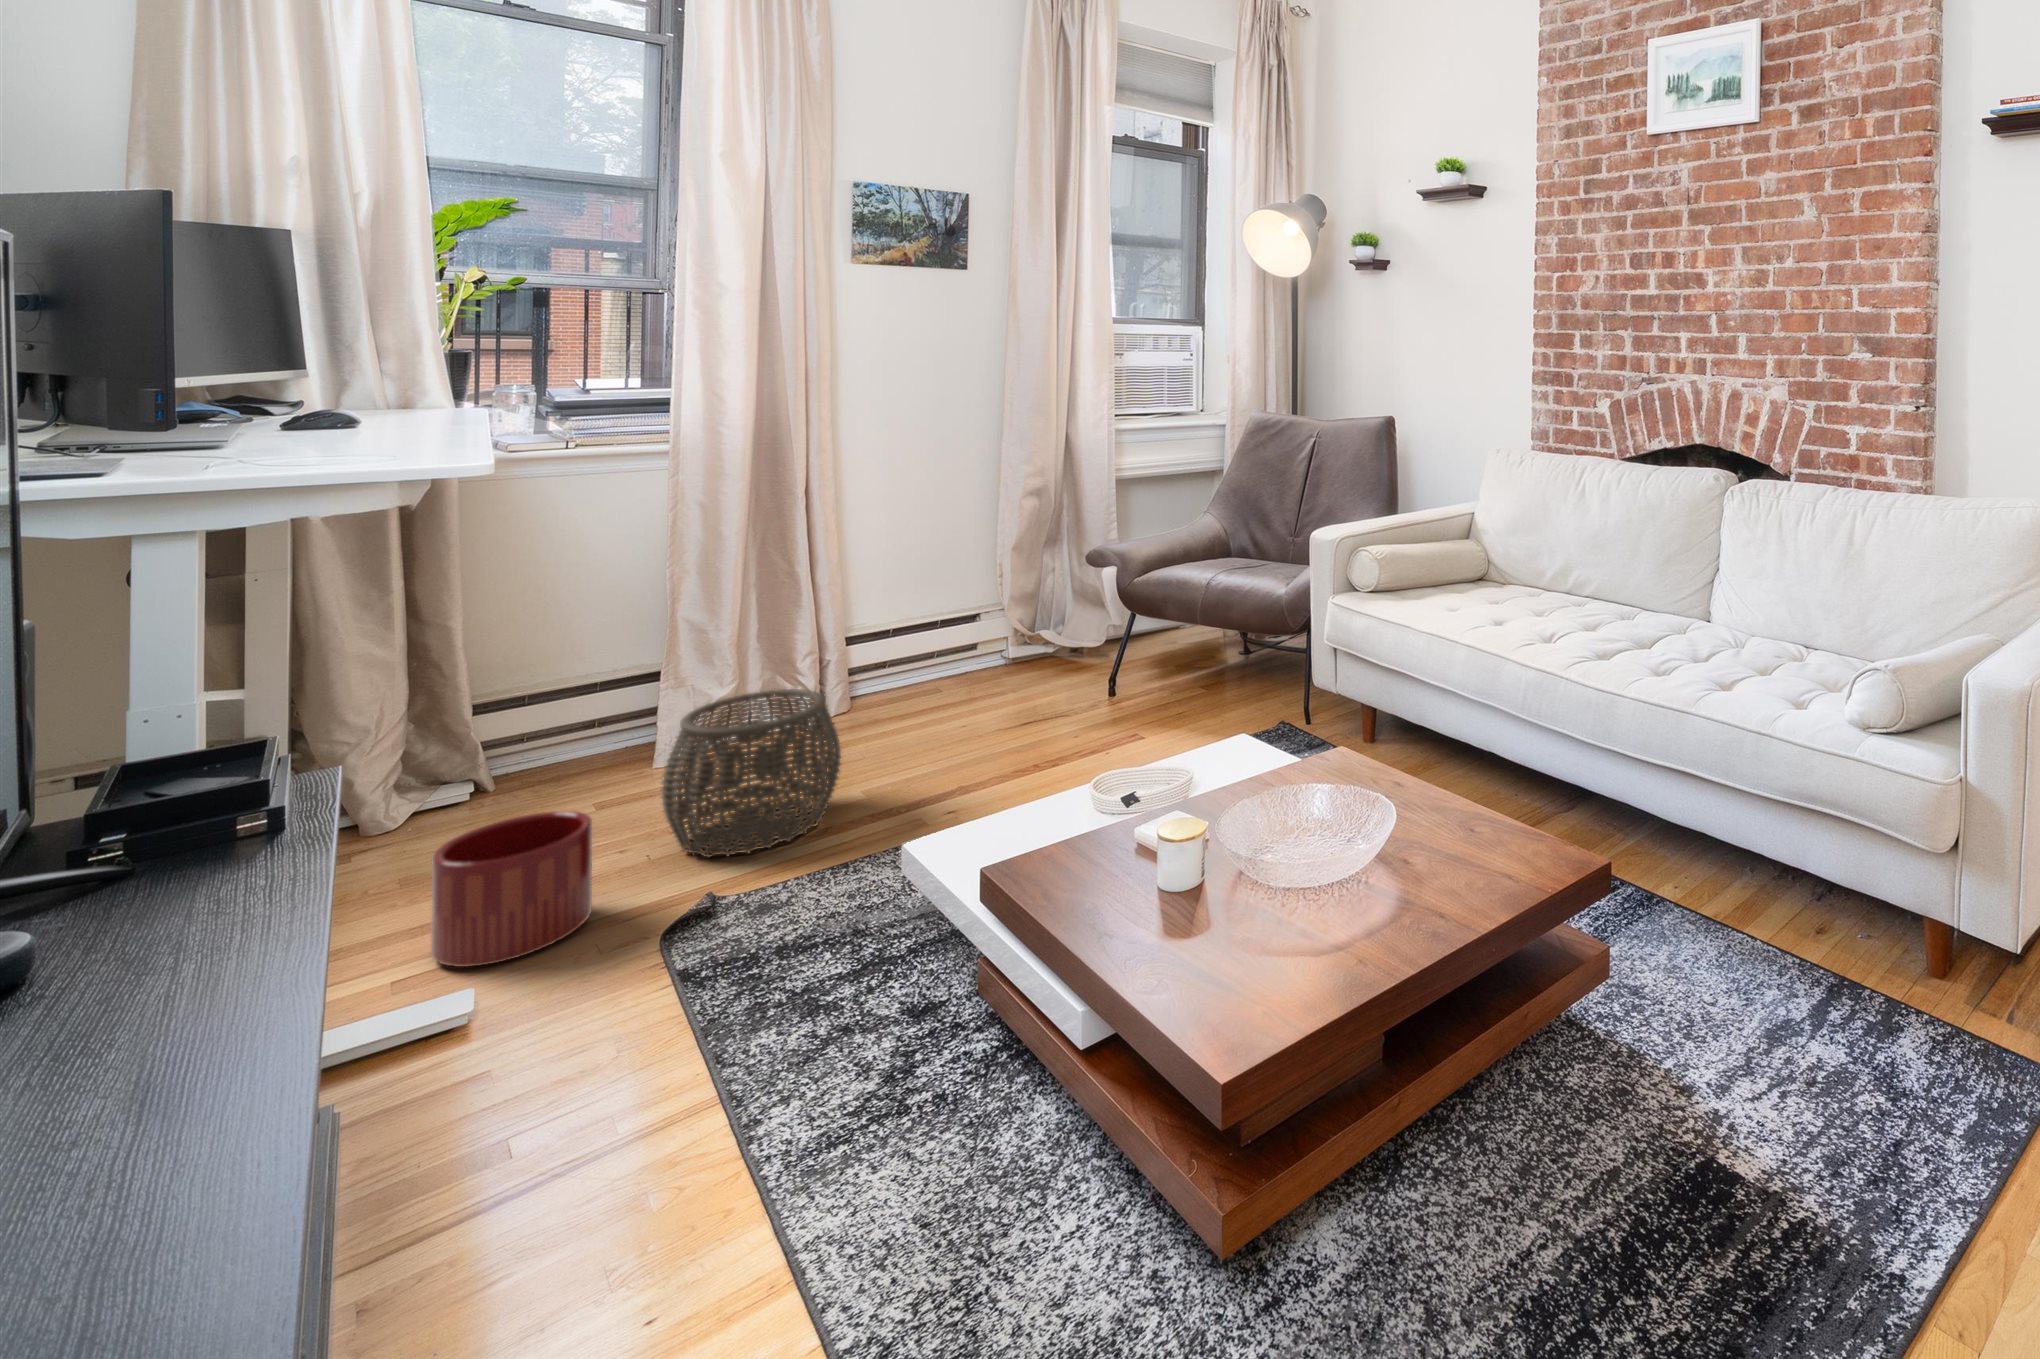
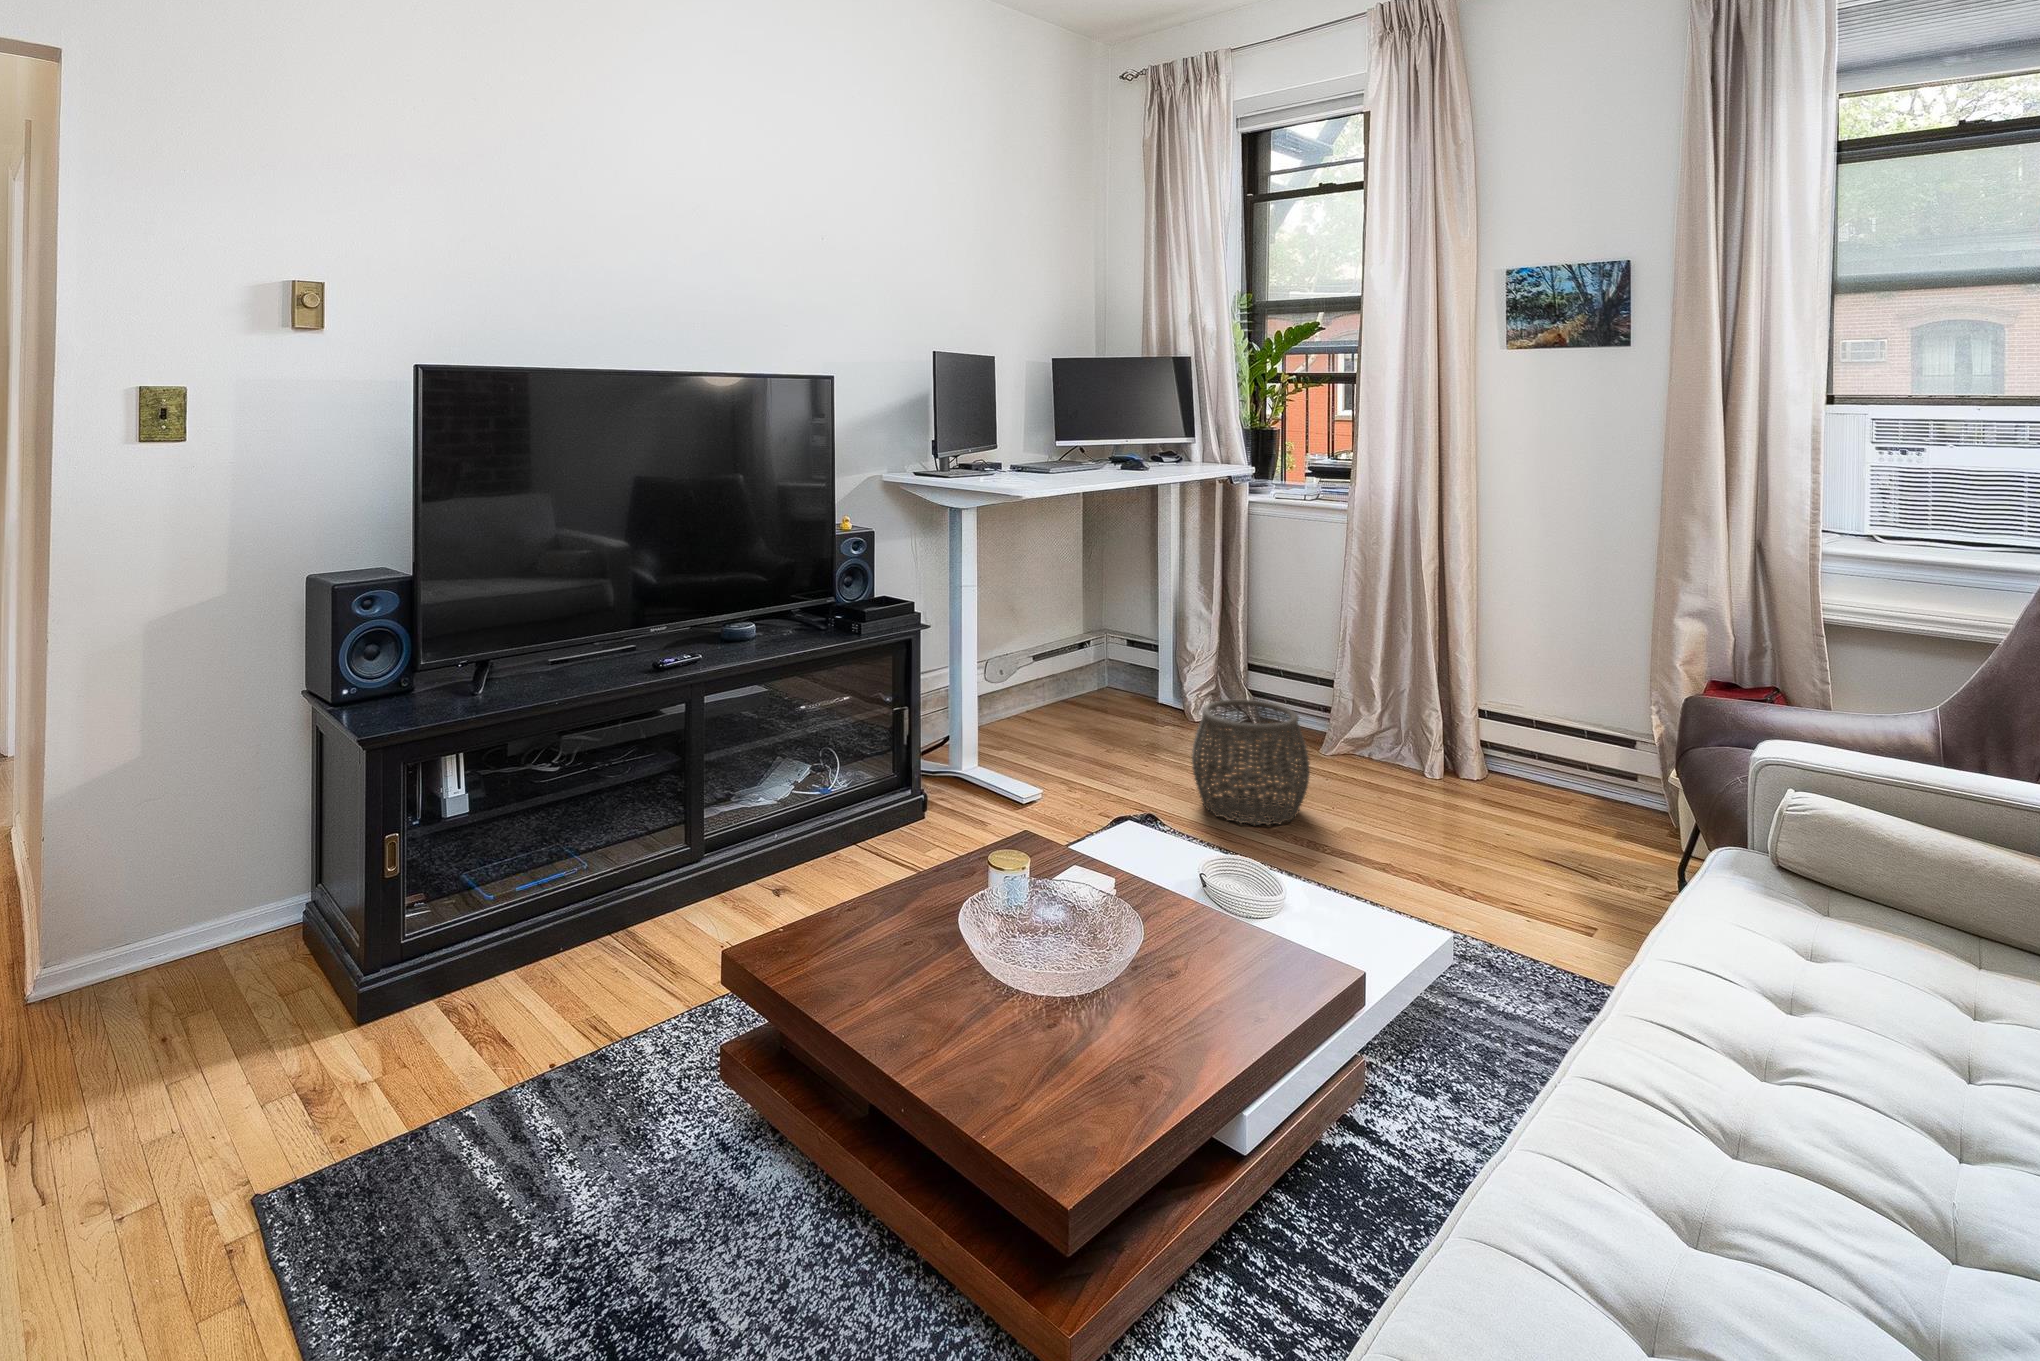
planter: present [431,811,592,967] -> none [1063,716,1135,800]

